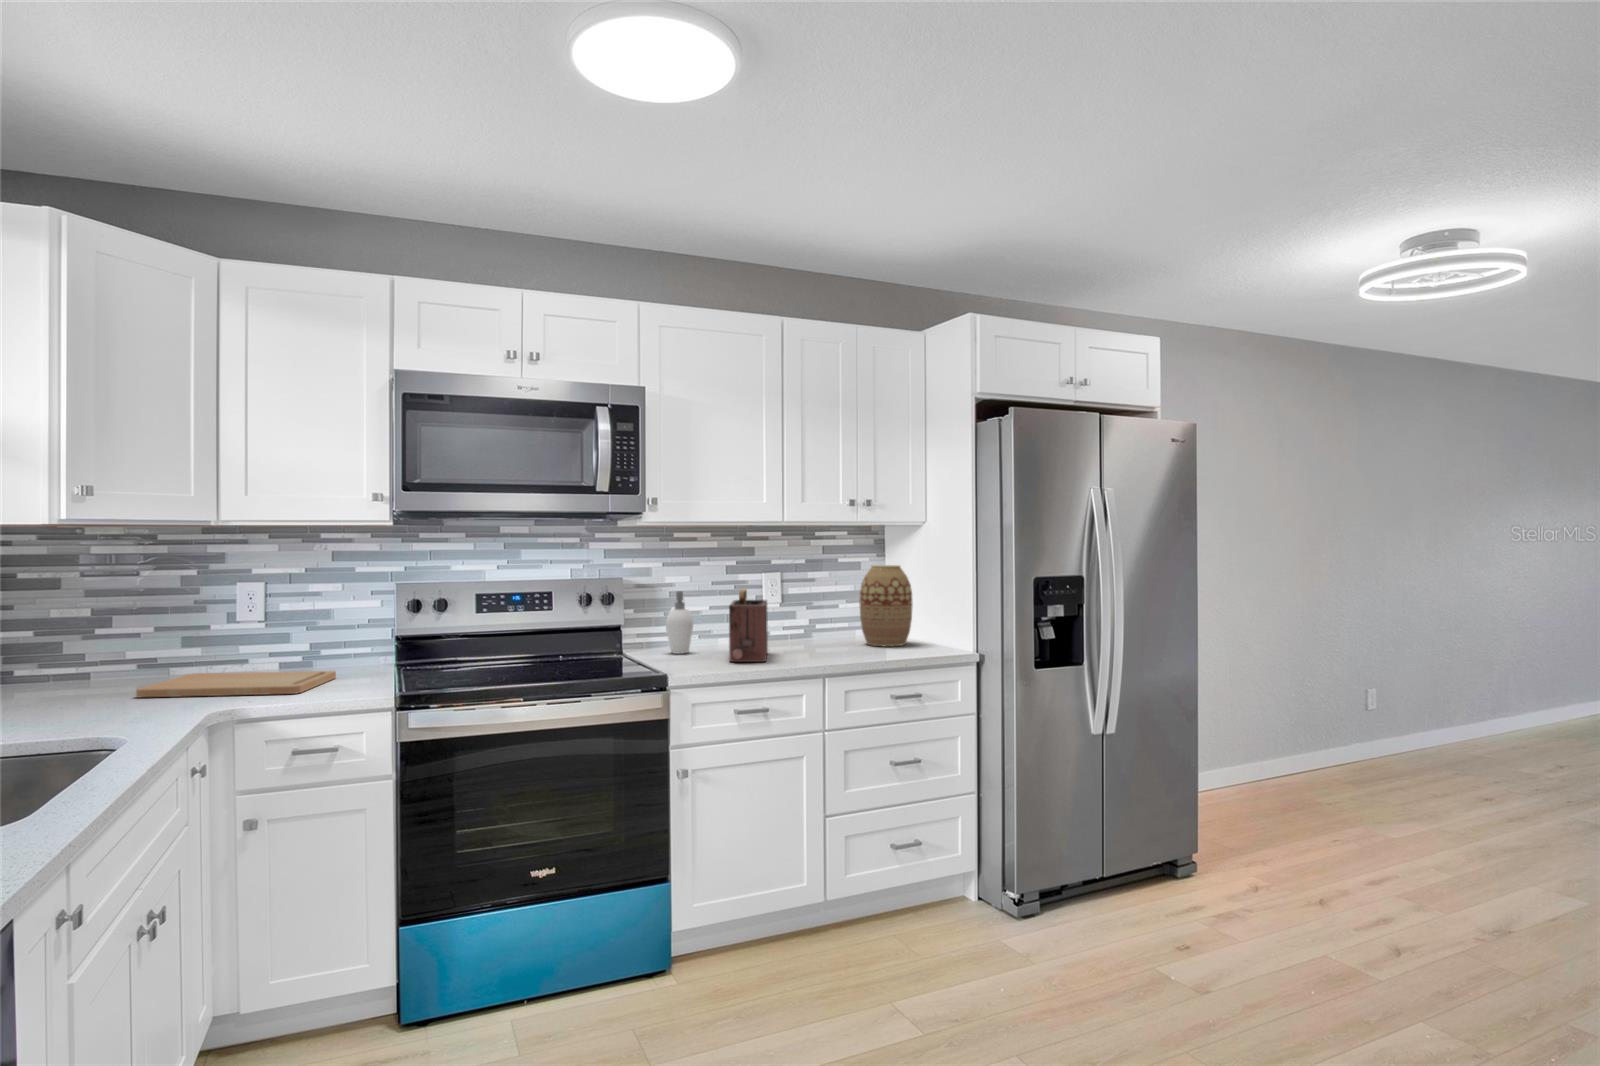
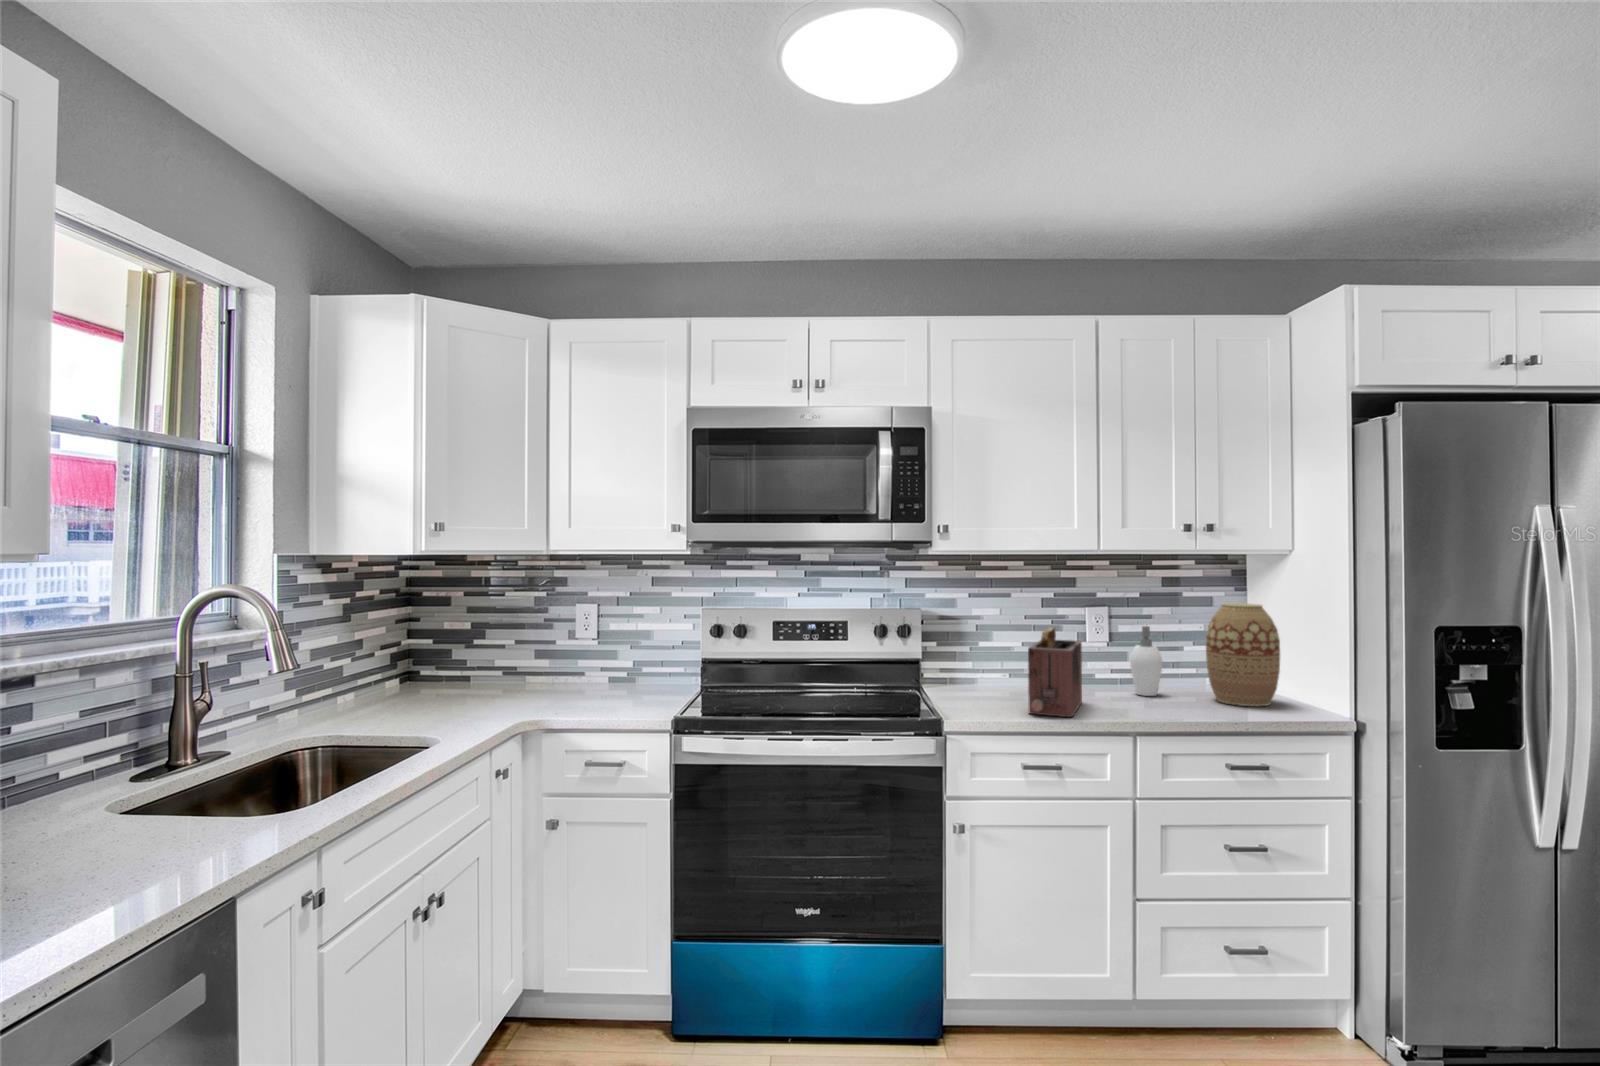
soap dispenser: present [666,591,693,654] -> present [1130,626,1163,696]
cutting board: present [136,671,336,697] -> none [475,684,639,715]

